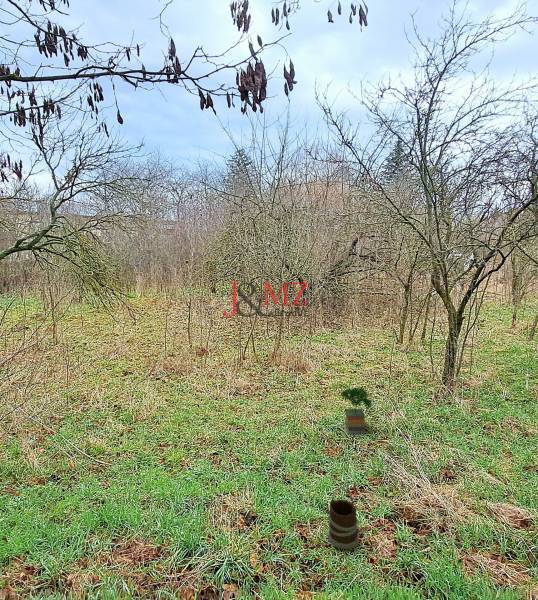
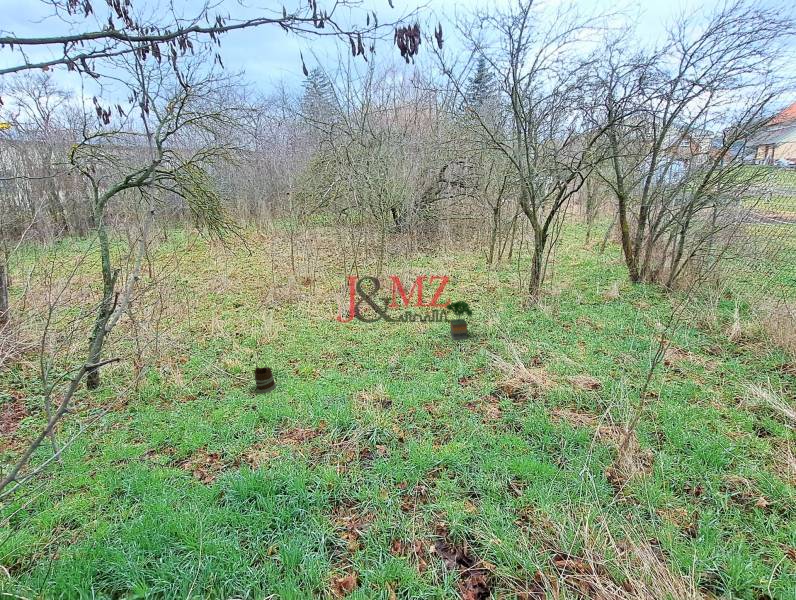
wooden bucket: present [328,487,359,549] -> present [255,359,276,393]

